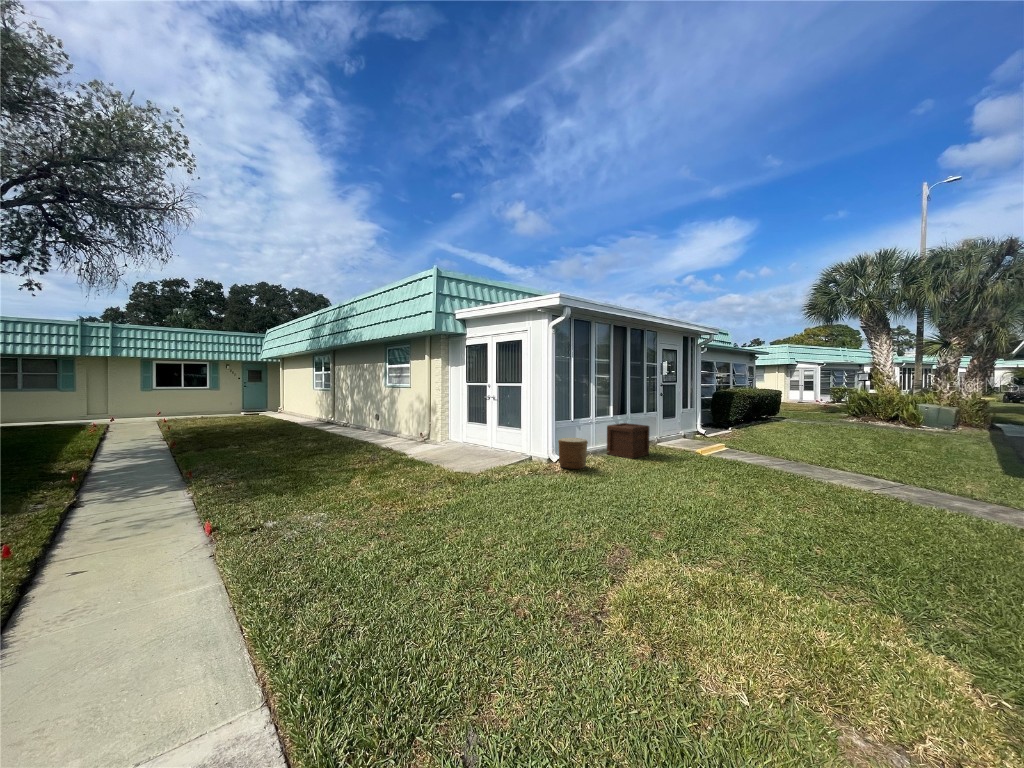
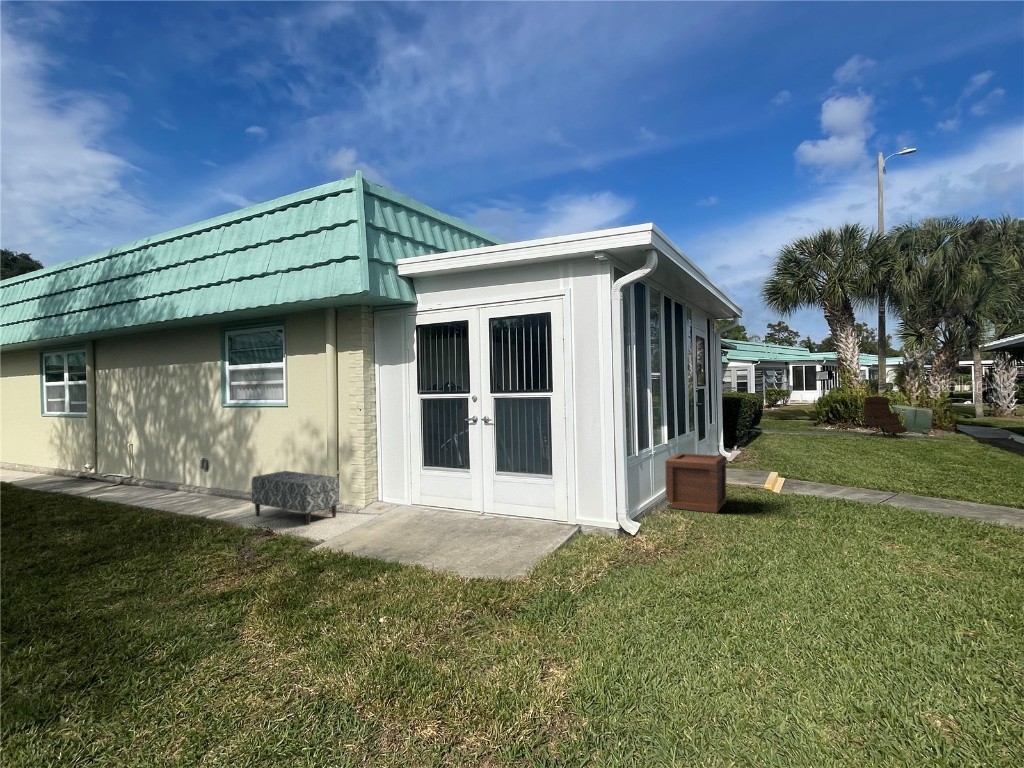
lounge chair: none [860,395,893,429] -> present [863,396,907,438]
bench: none [390,421,429,448] -> present [252,471,339,525]
basket: present [558,438,588,469] -> none [629,488,683,547]

